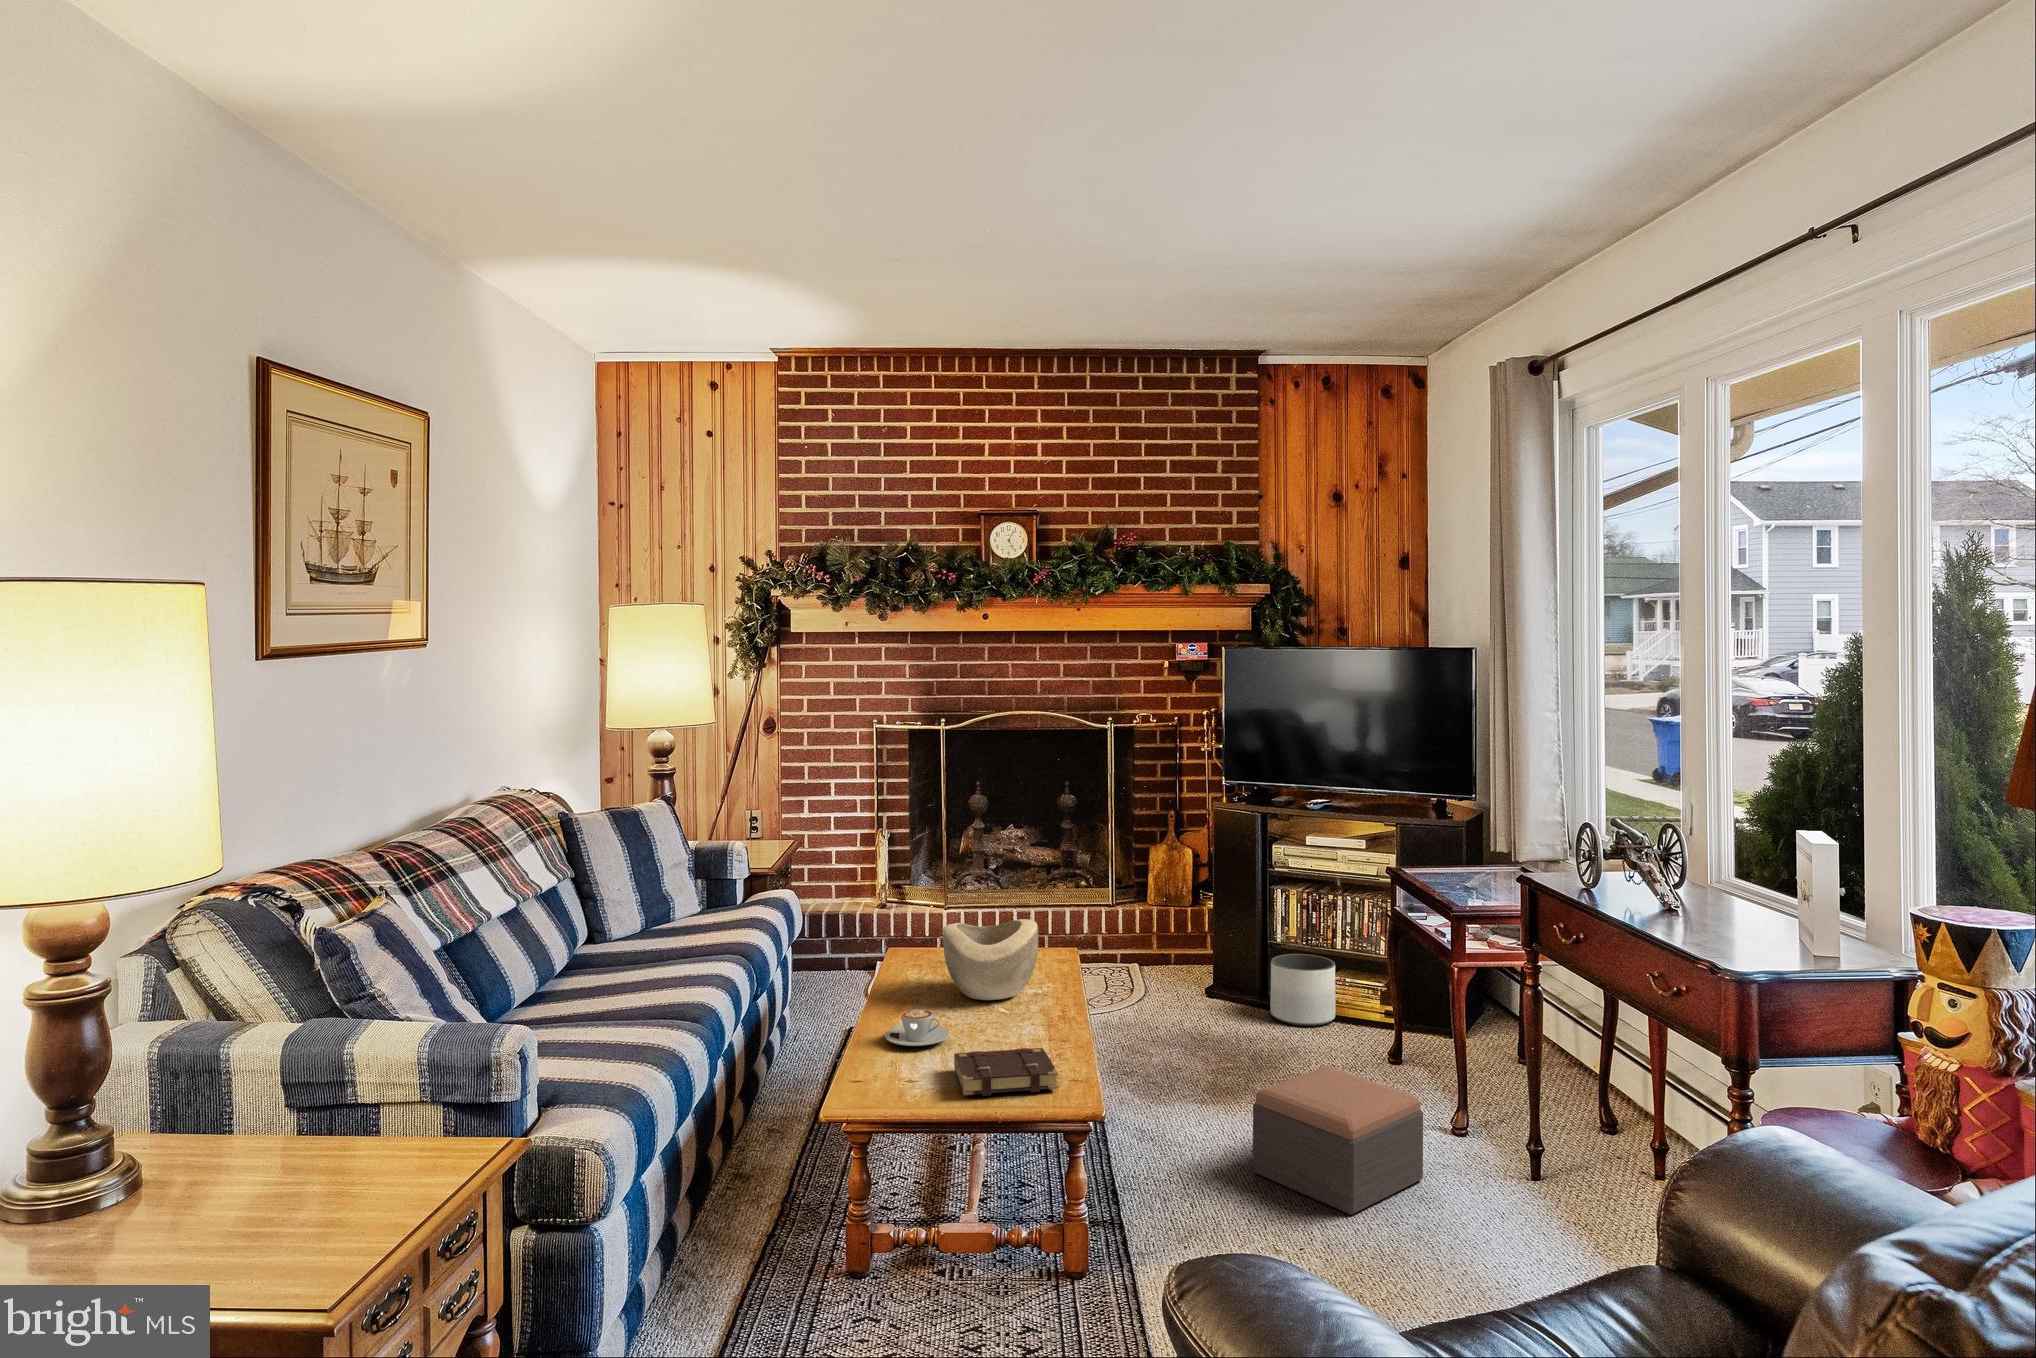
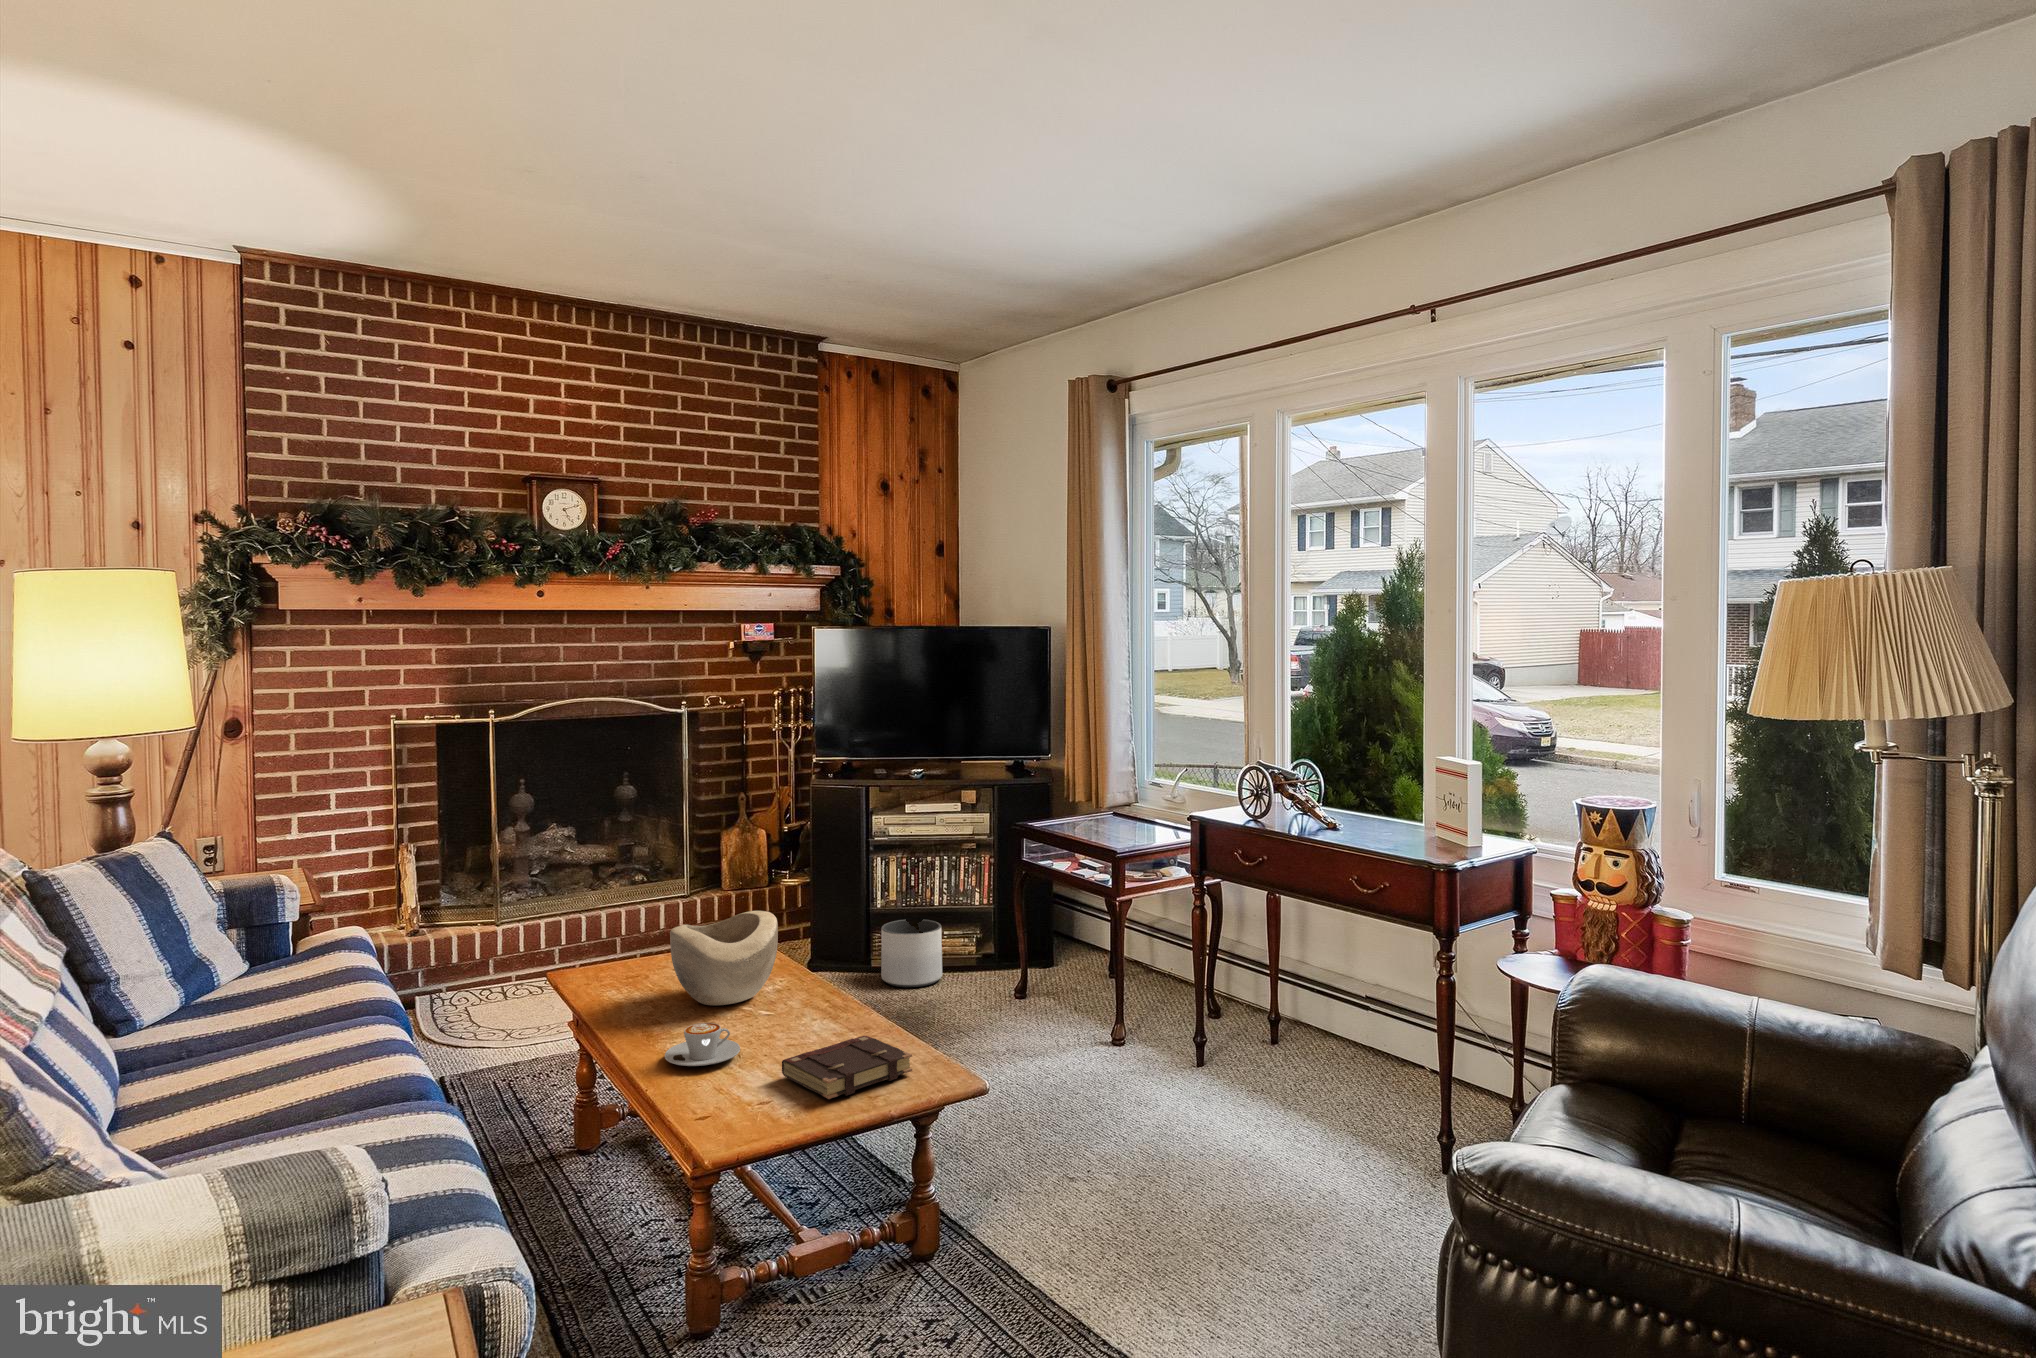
footstool: present [1253,1066,1423,1215] -> none [993,1010,1129,1137]

